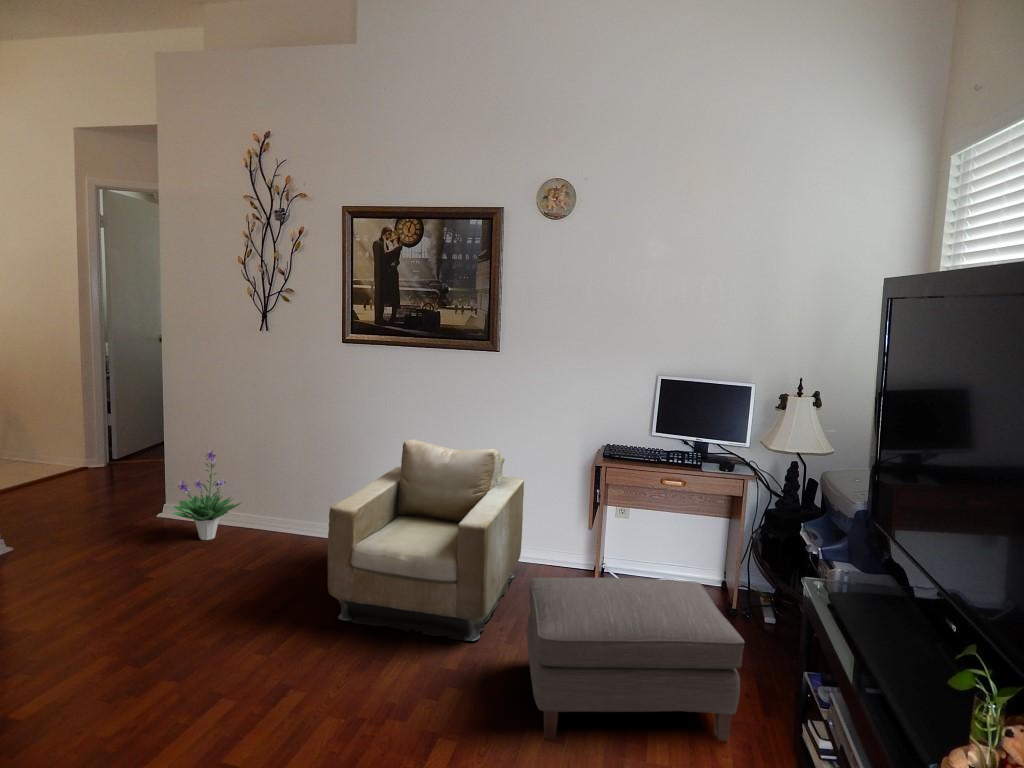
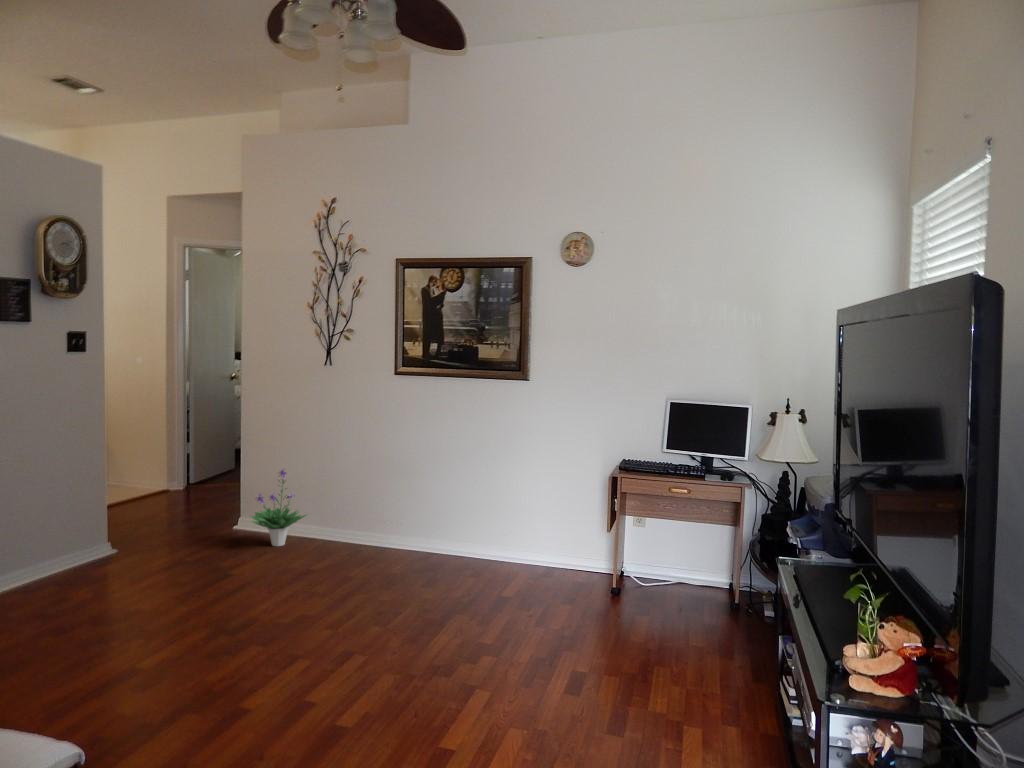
armchair: present [328,439,524,641] -> none [384,455,551,623]
ottoman: present [526,578,744,741] -> none [550,565,726,695]

